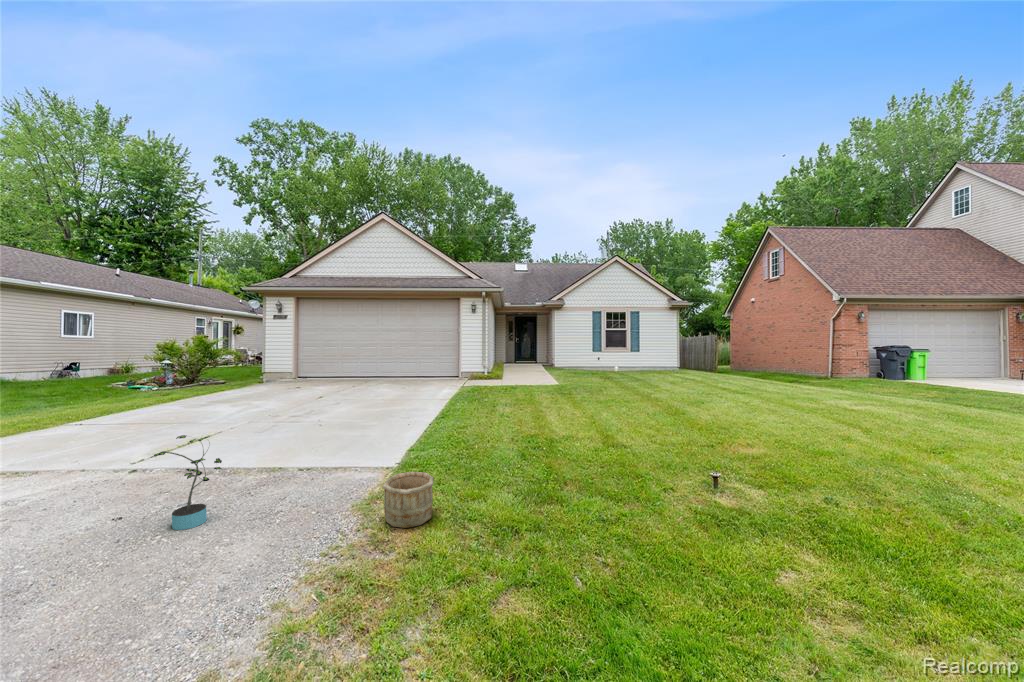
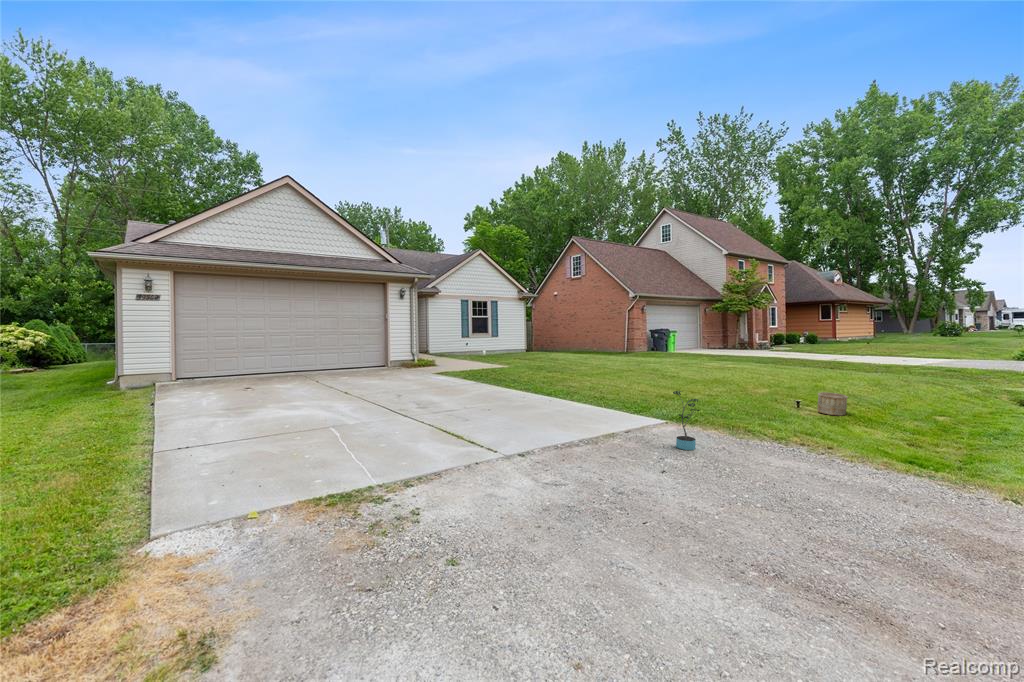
wooden bucket: present [383,472,434,528] -> present [817,392,848,415]

